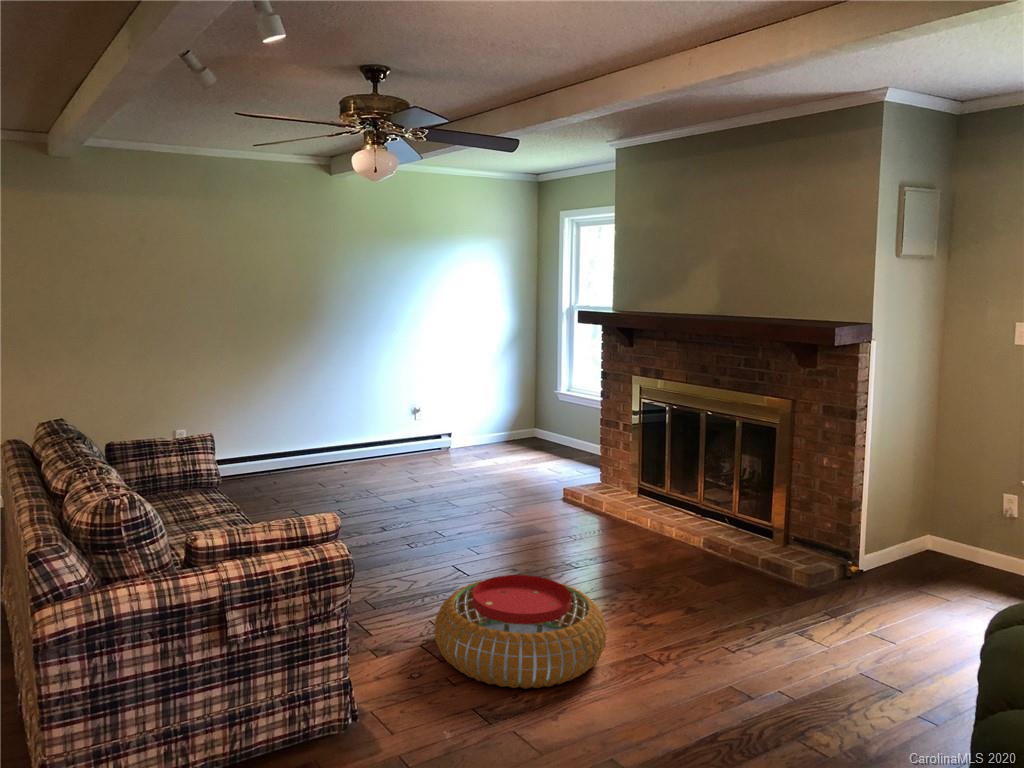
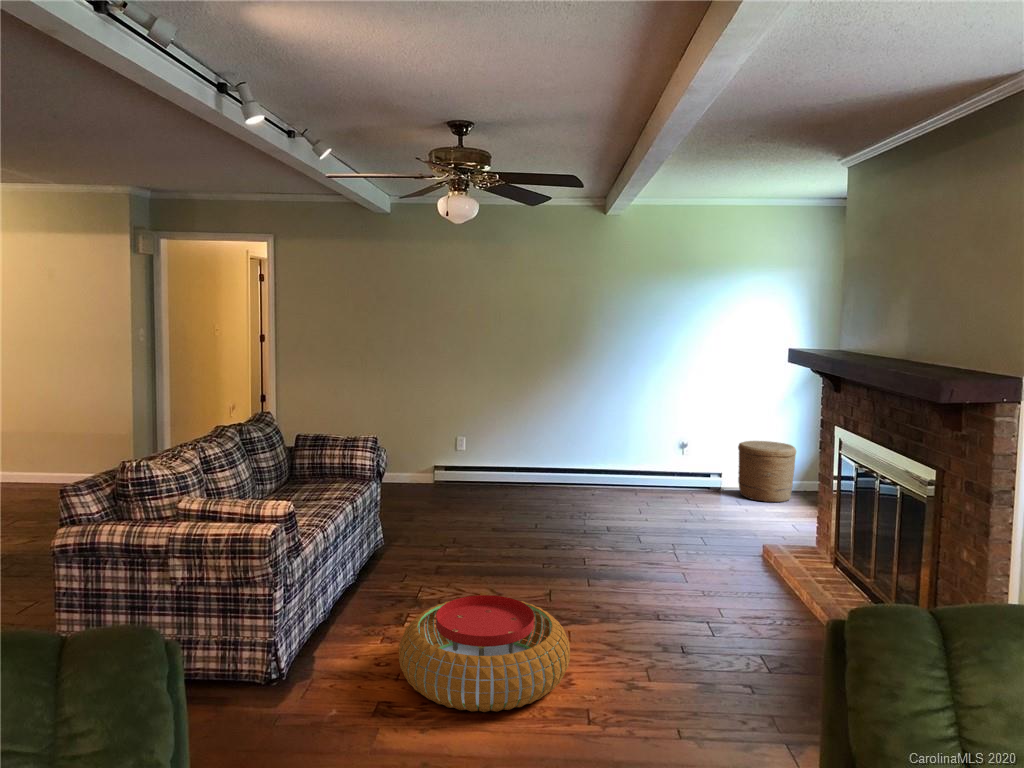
woven basket: none [484,403,536,459] -> present [738,441,796,502]

